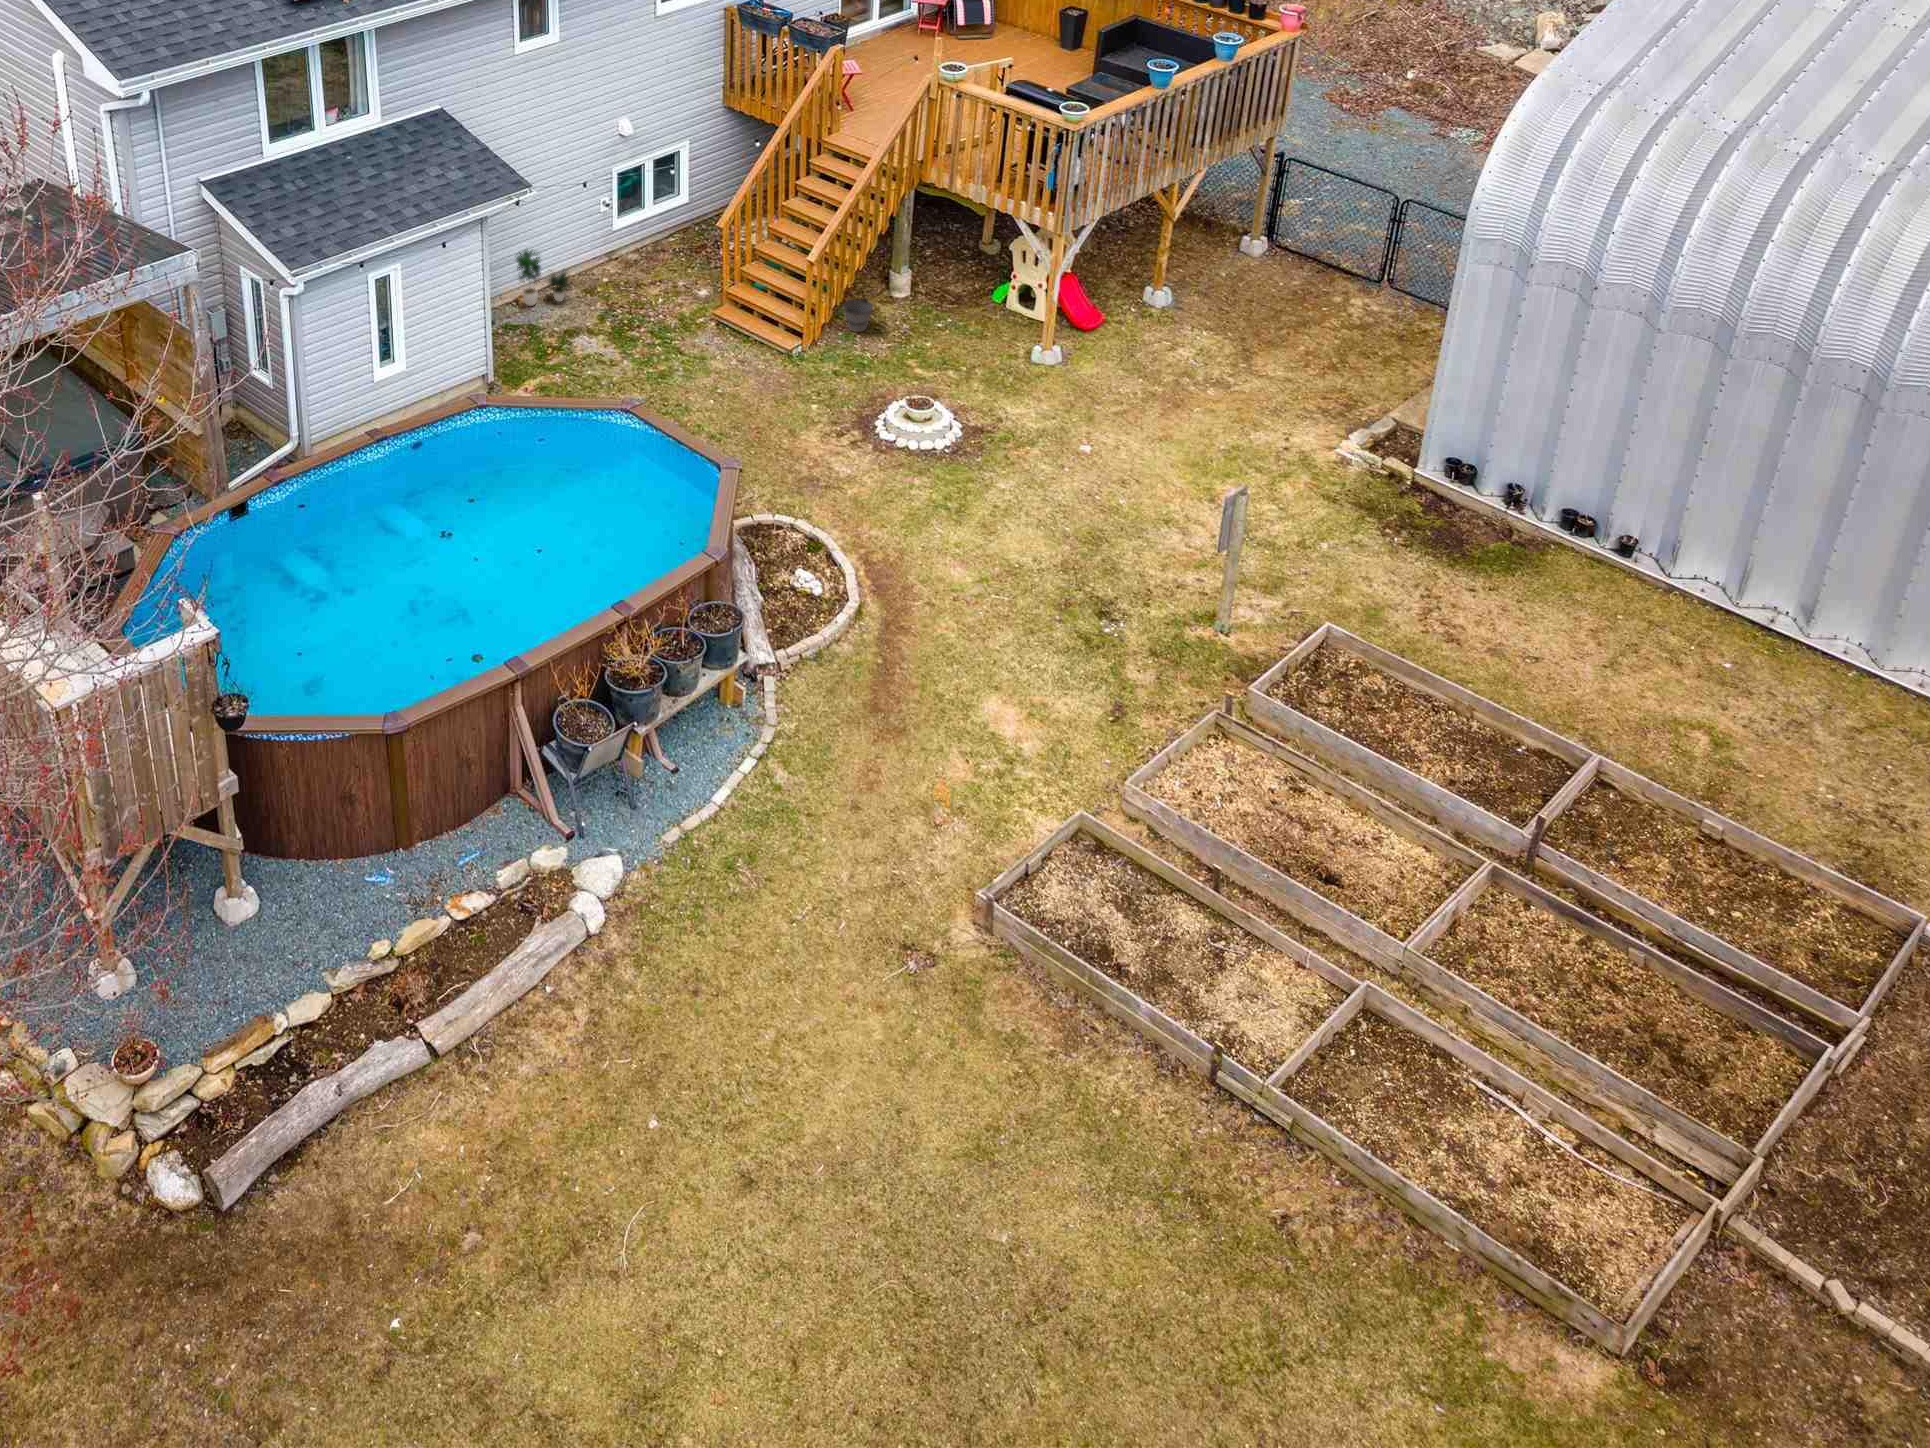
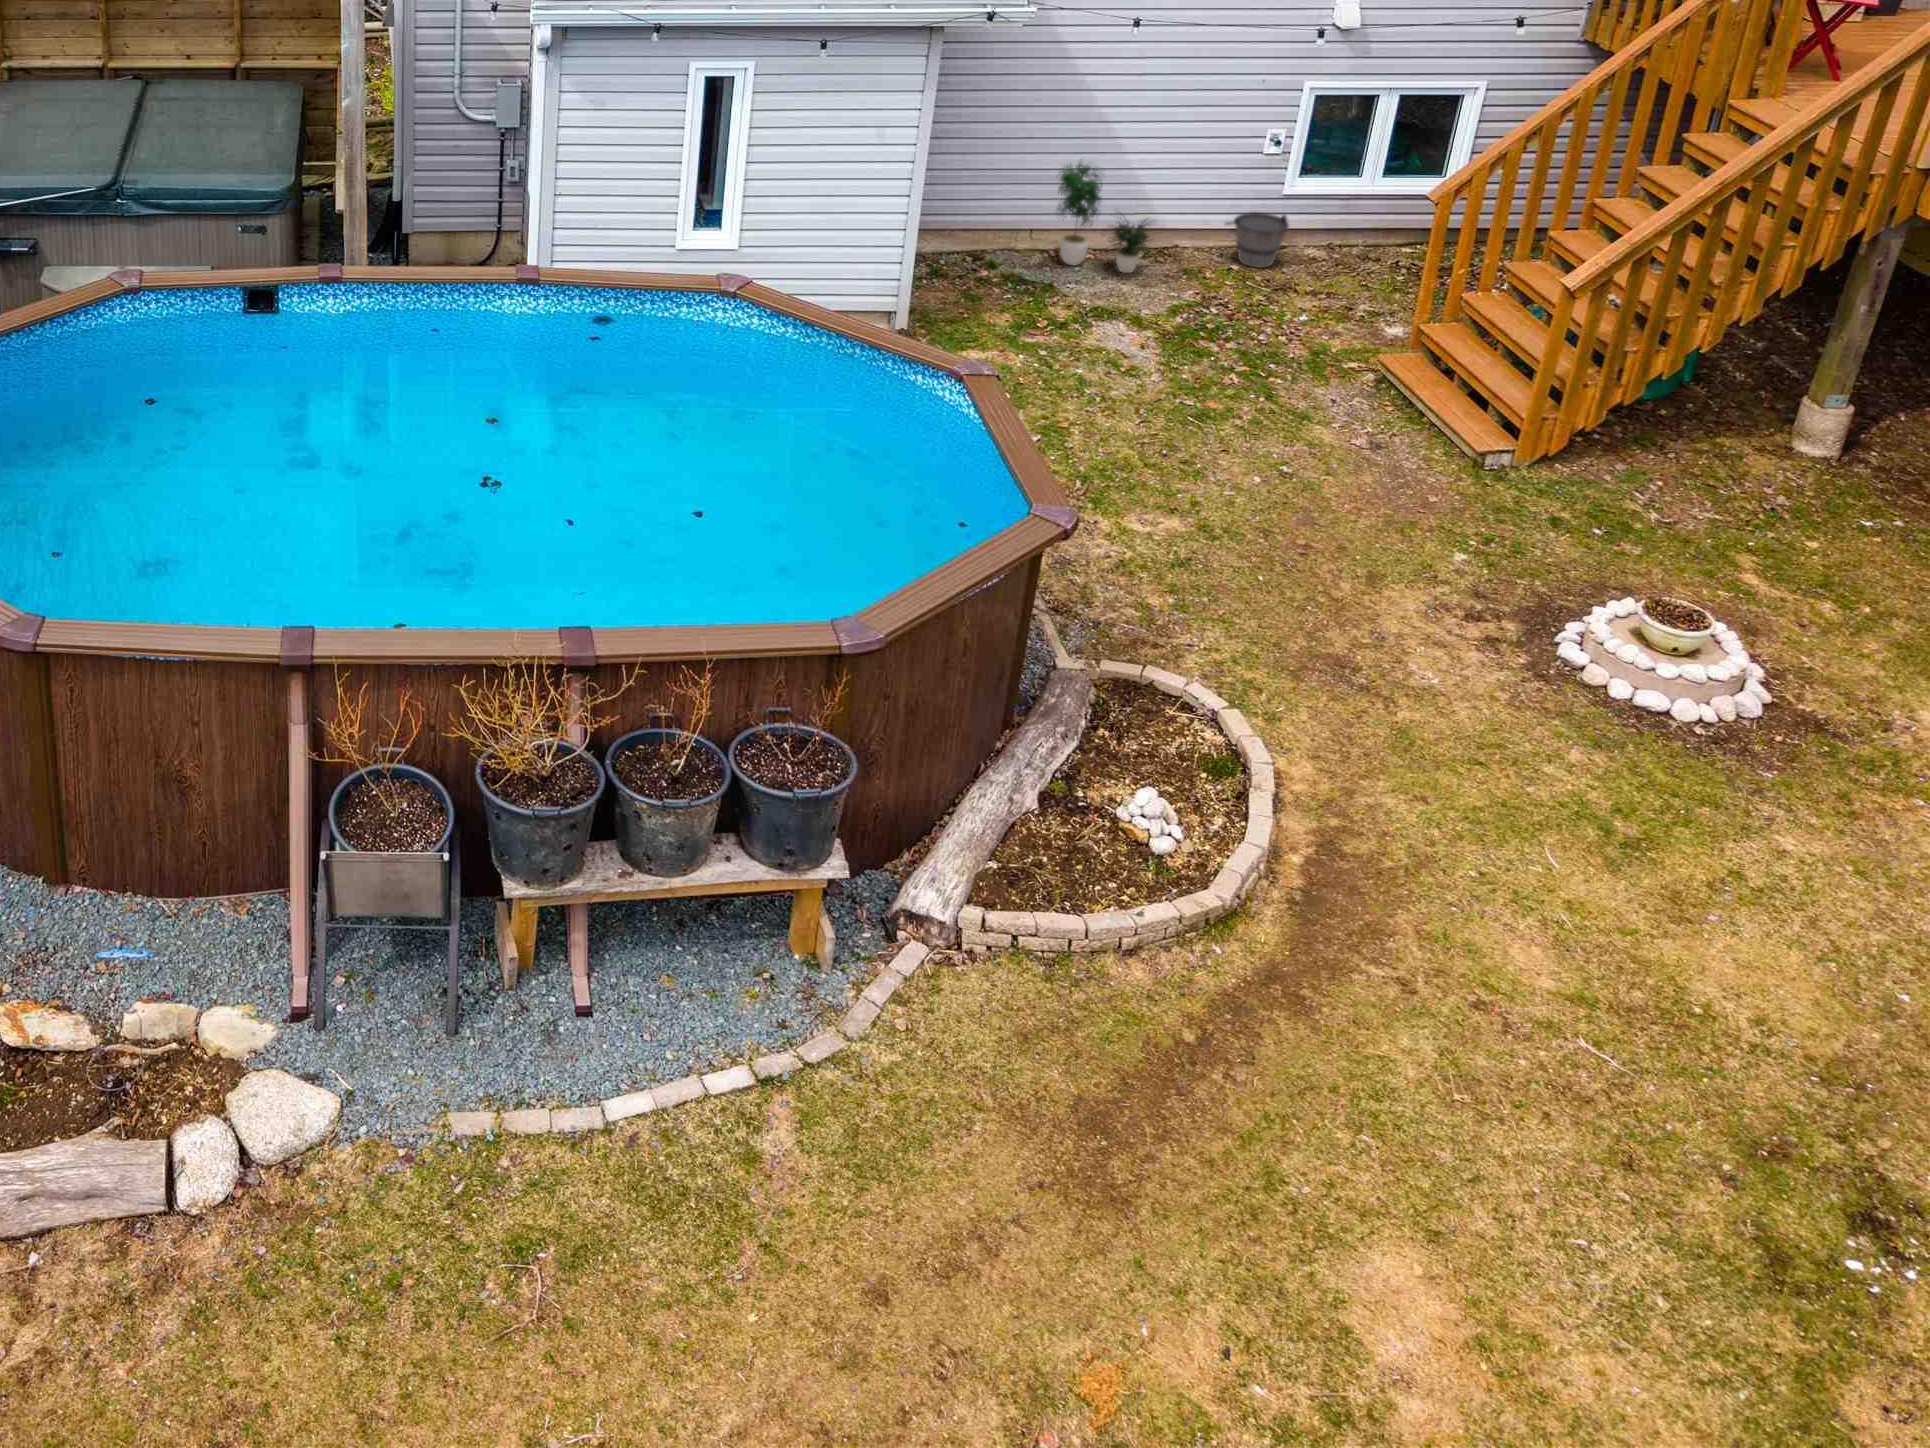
bucket: present [843,297,873,332] -> present [1226,212,1289,268]

